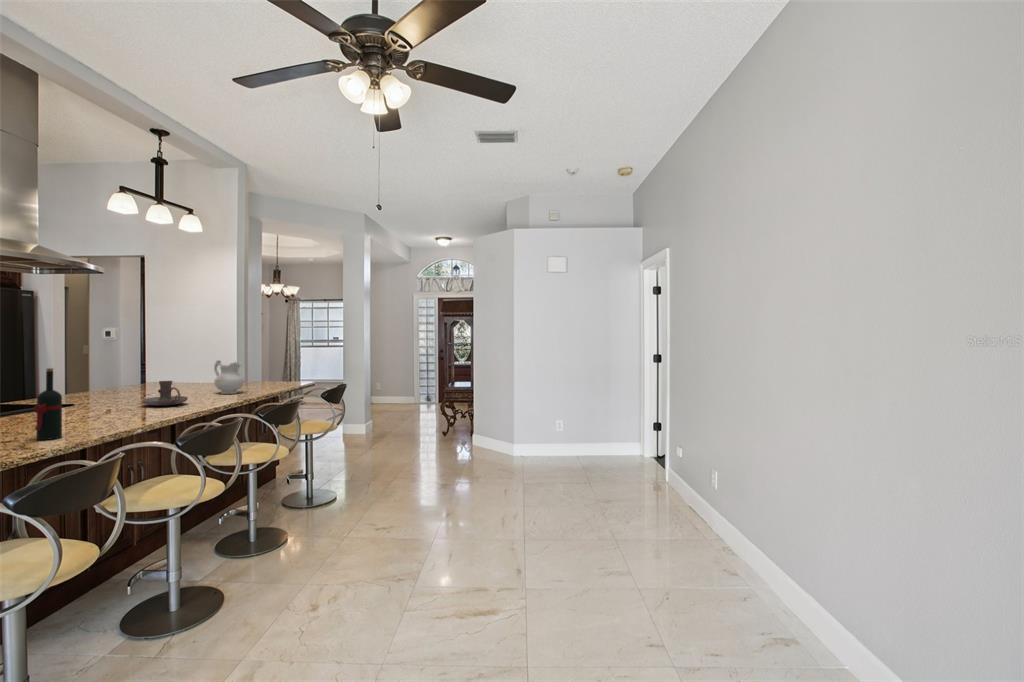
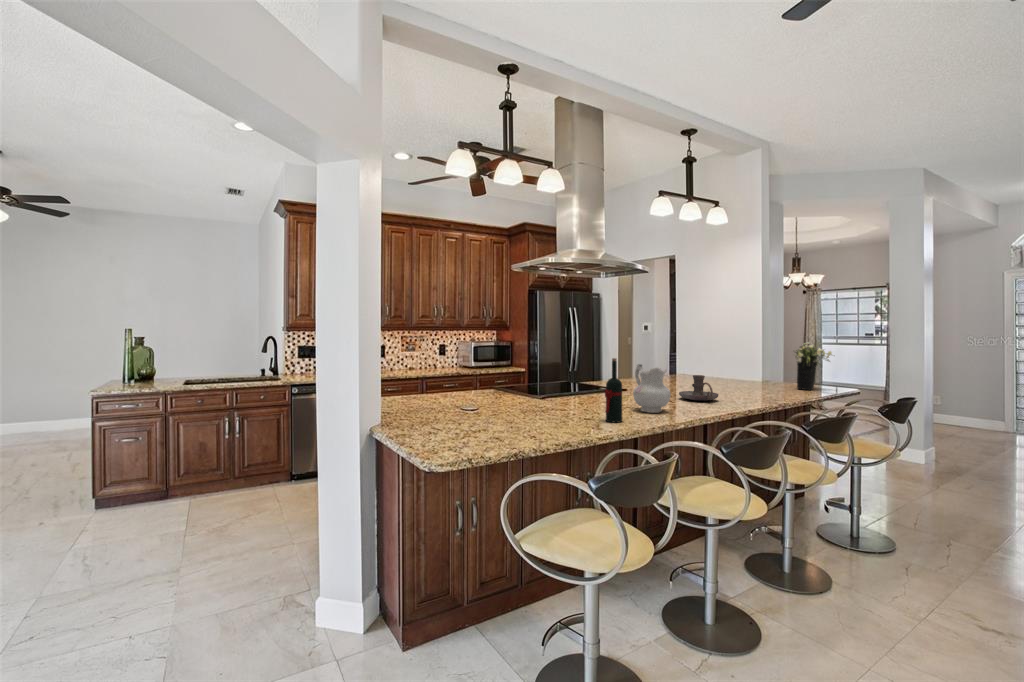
flower arrangement: none [260,346,296,387] -> present [795,343,832,390]
ceramic pitcher: present [214,361,244,394] -> present [633,364,671,413]

